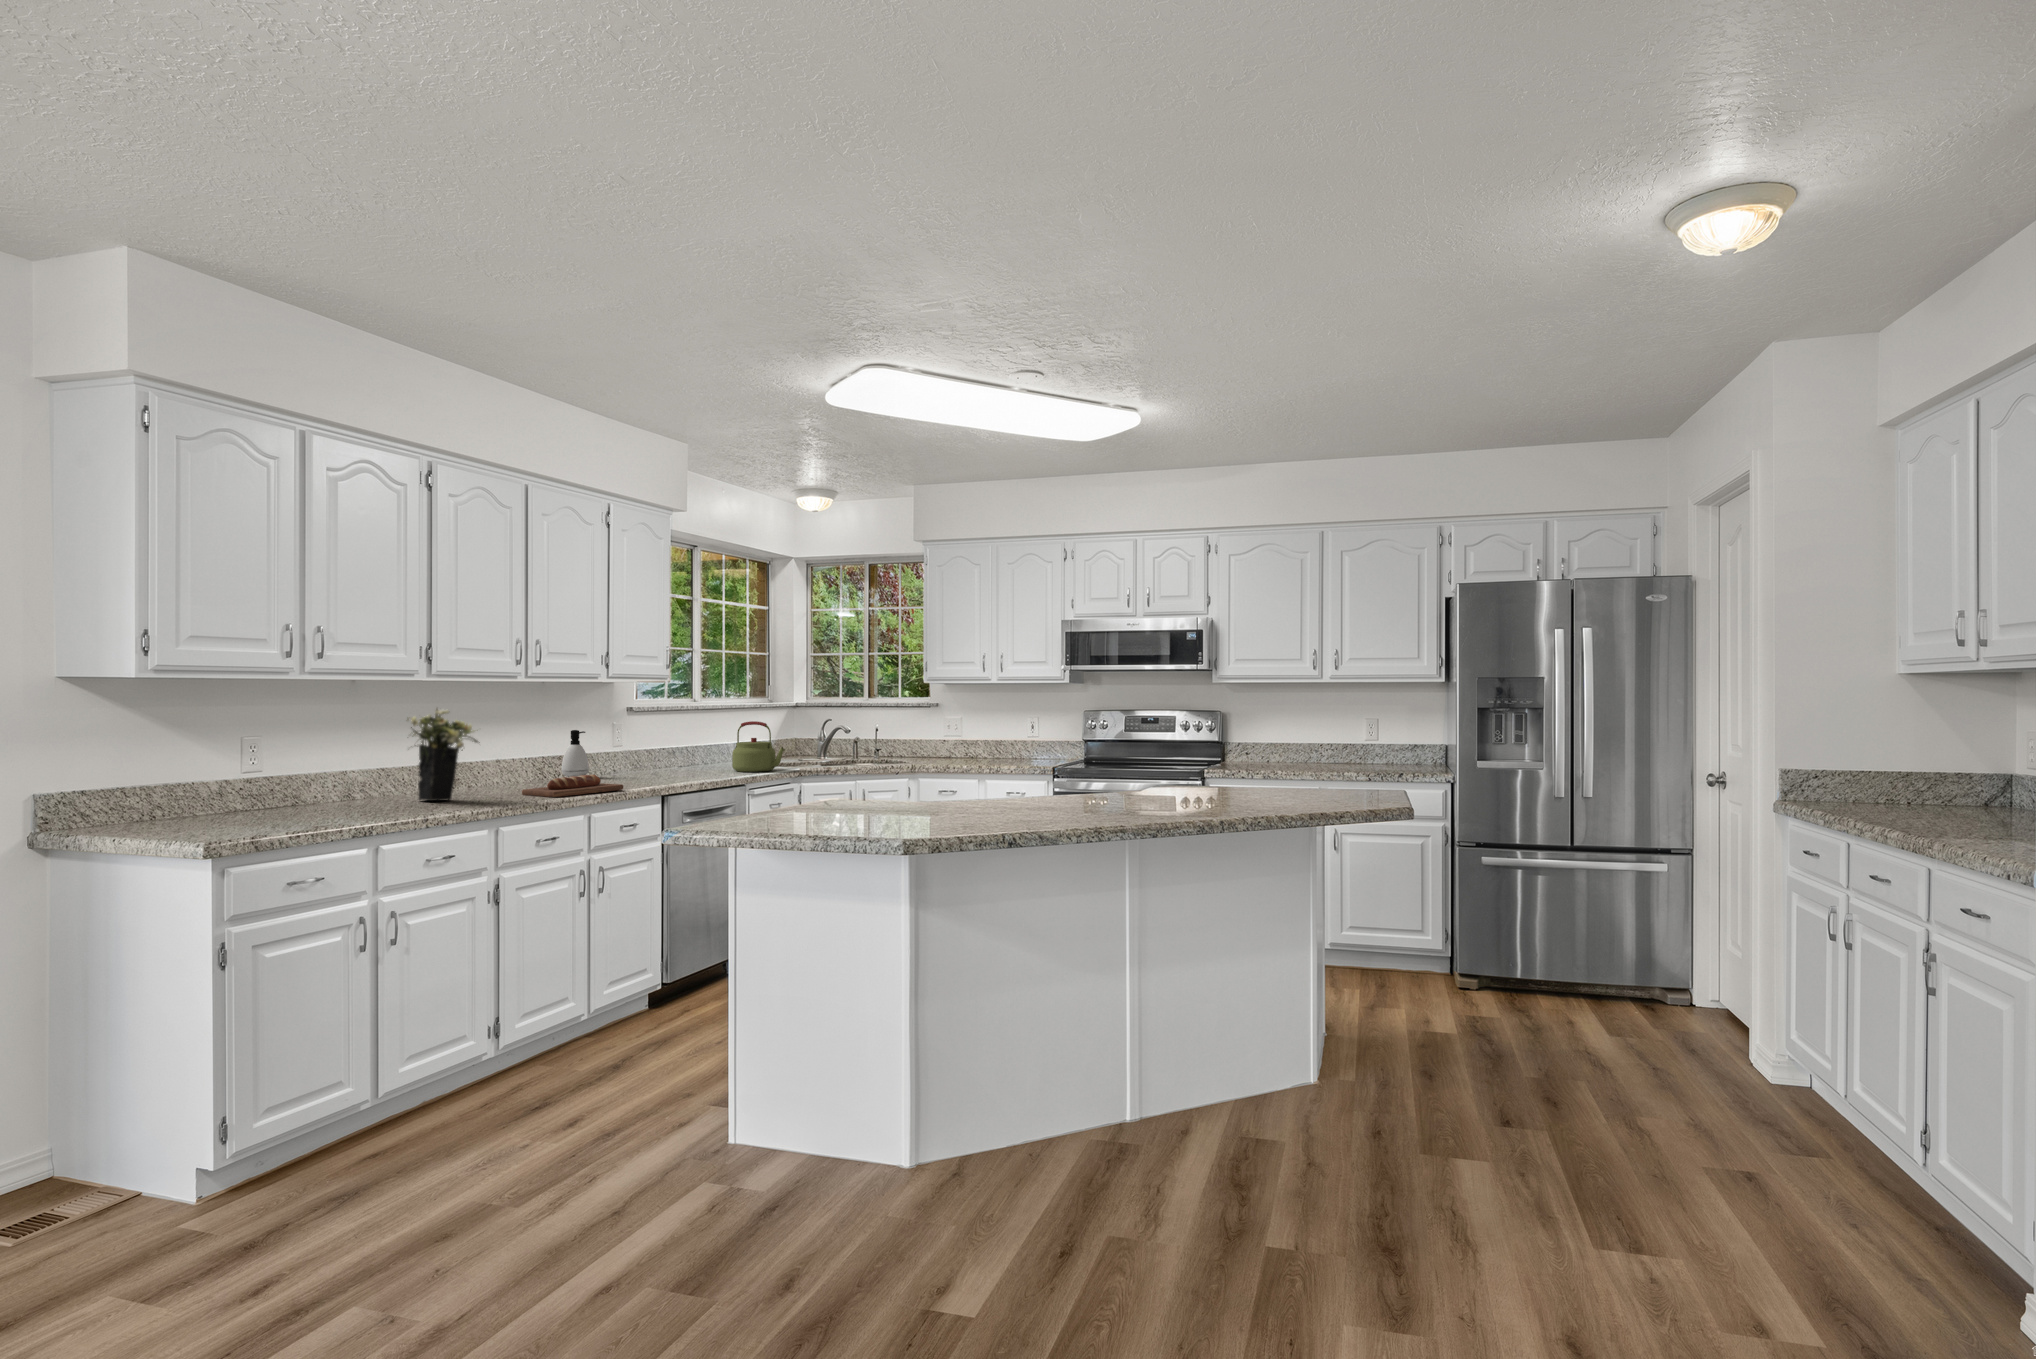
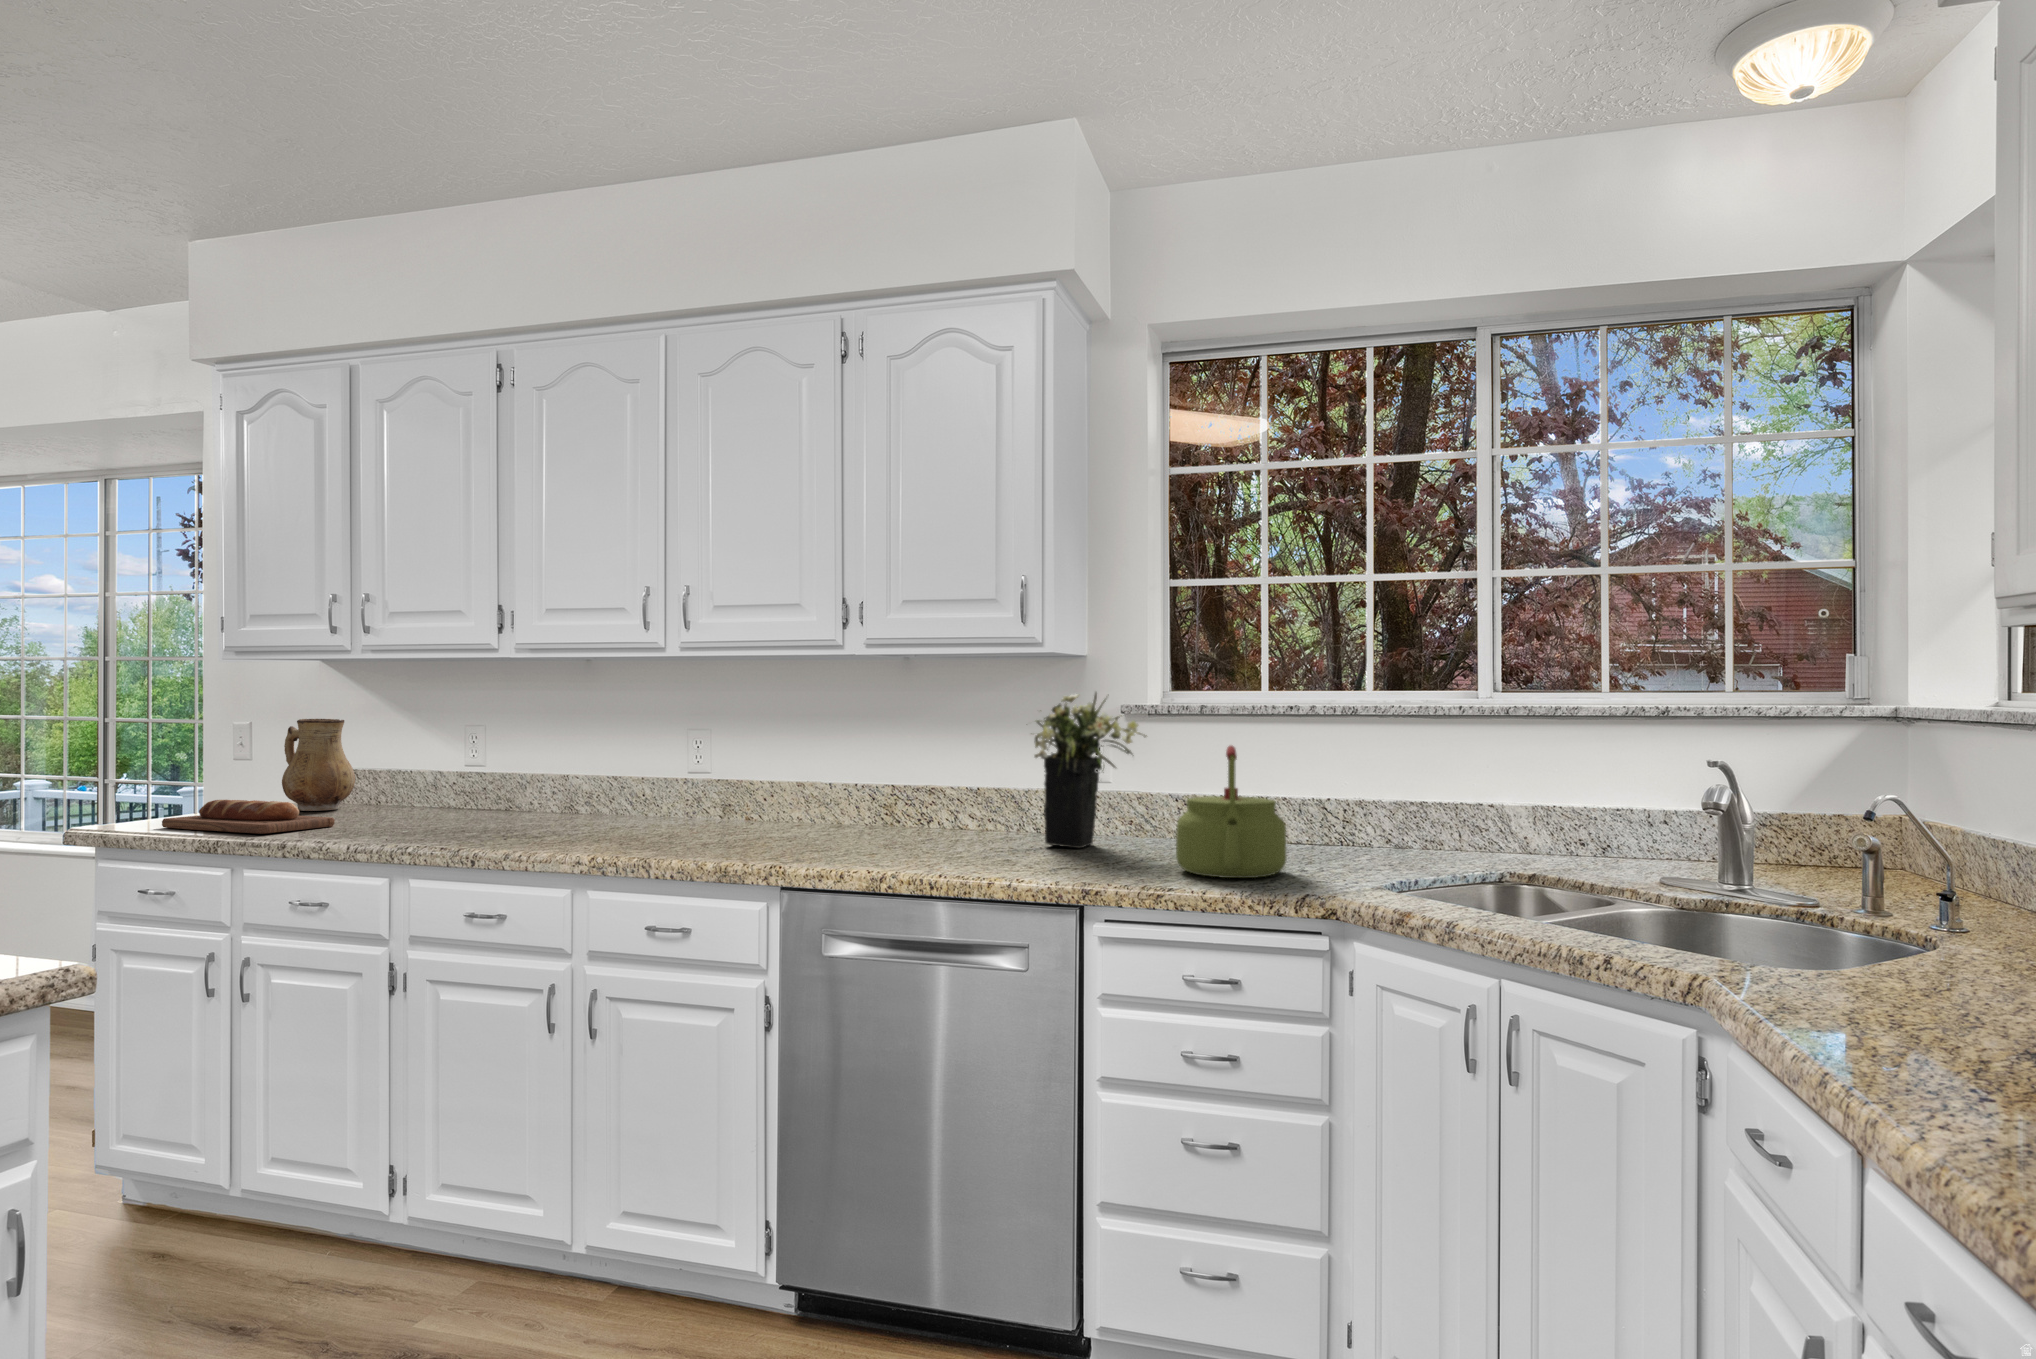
flower arrangement: present [409,709,478,801] -> present [1035,693,1147,848]
soap dispenser: present [562,730,589,777] -> none [916,741,966,830]
ceramic pitcher: none [142,742,215,823] -> present [282,719,355,811]
bread loaf: present [522,775,623,797] -> present [162,800,335,834]

